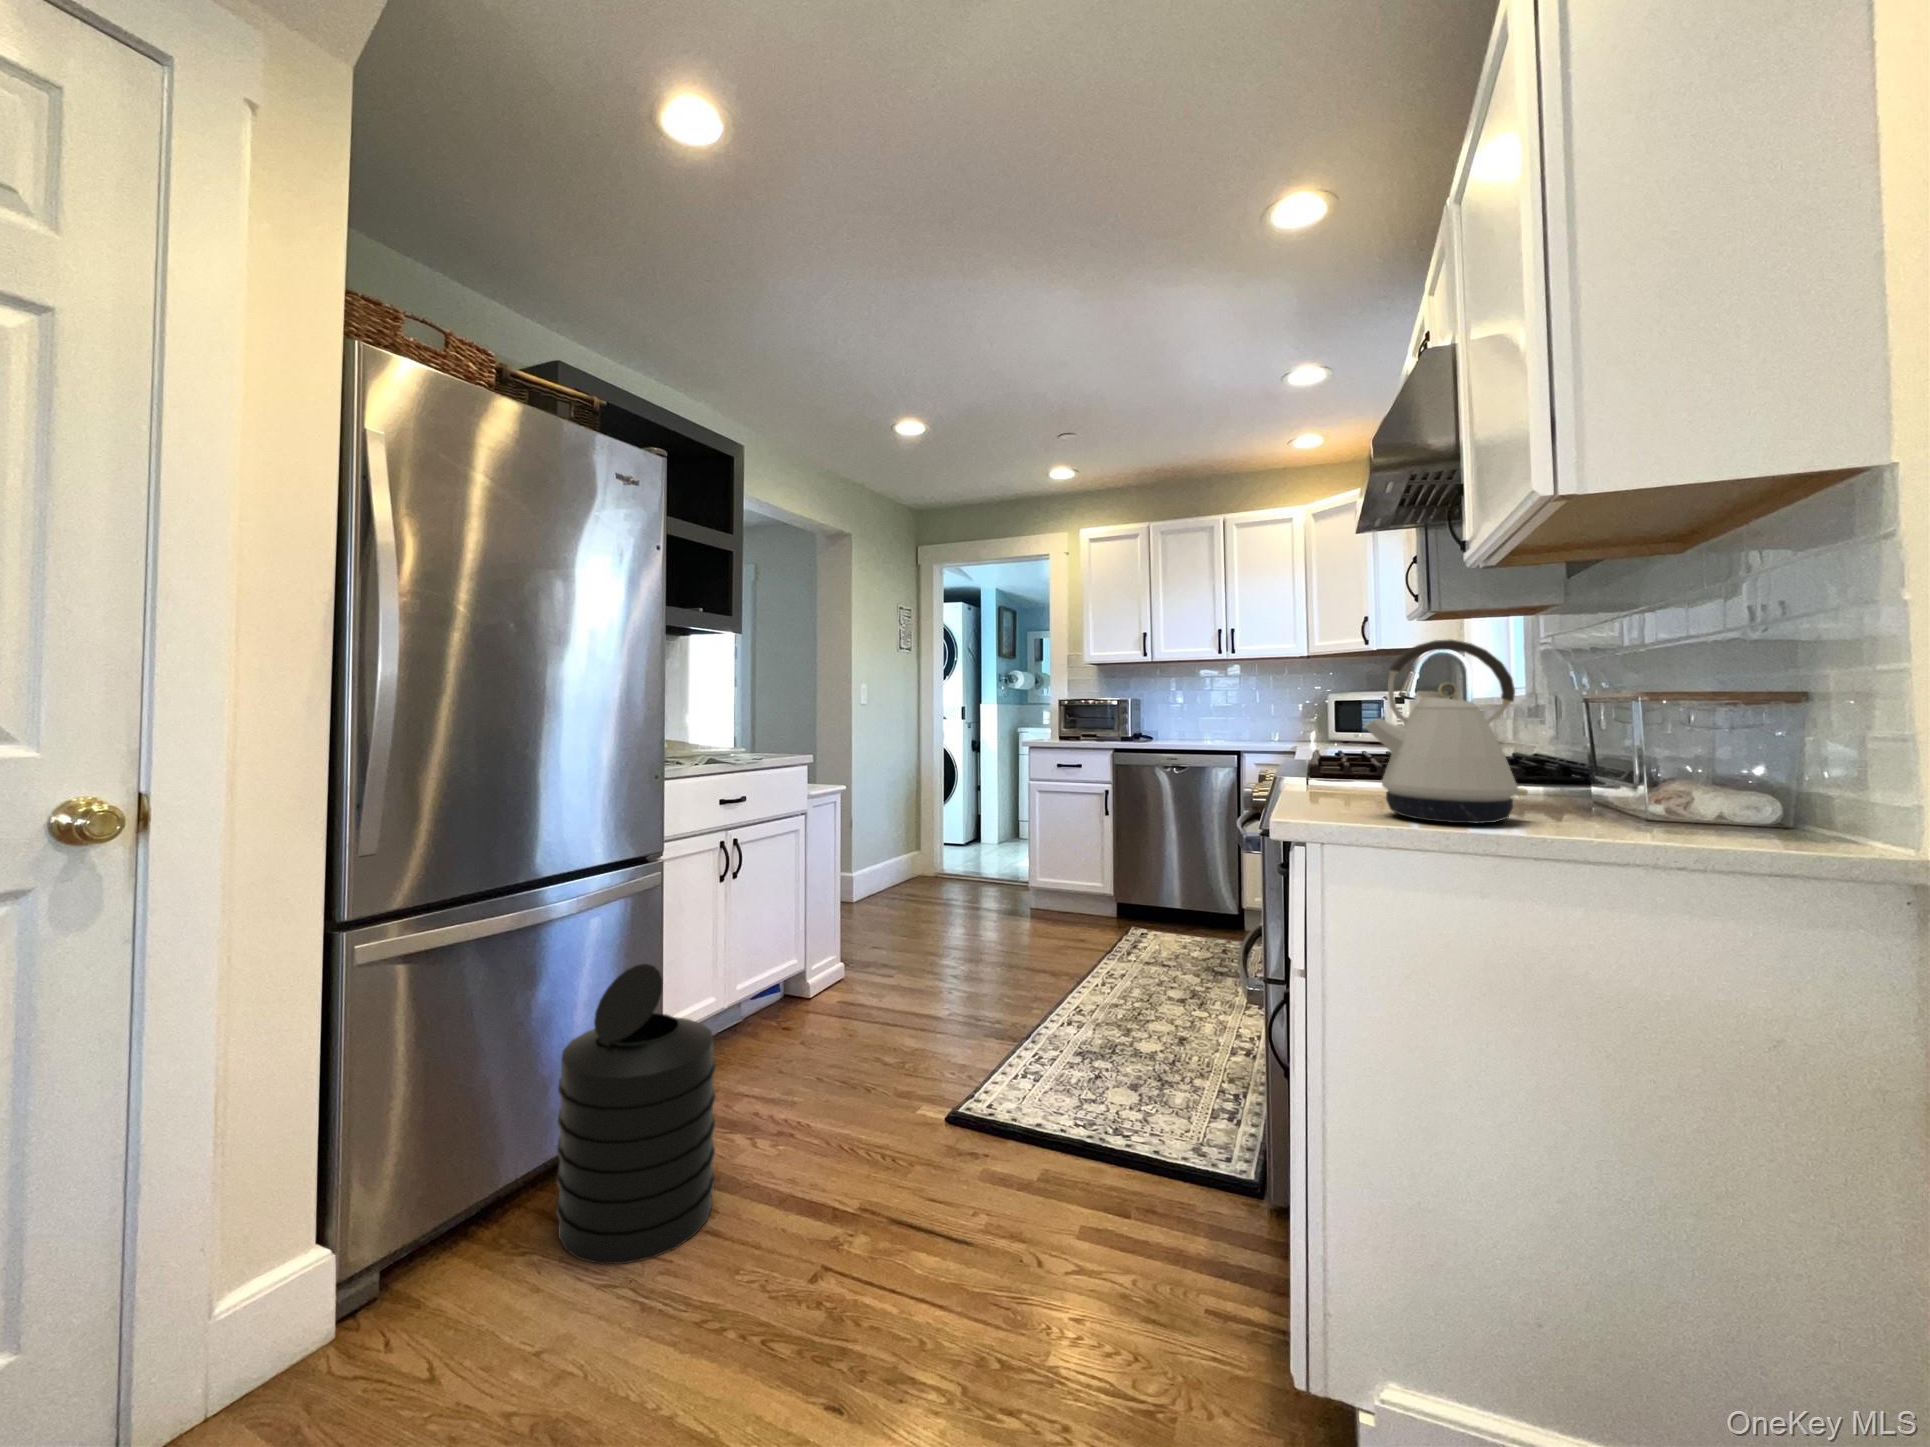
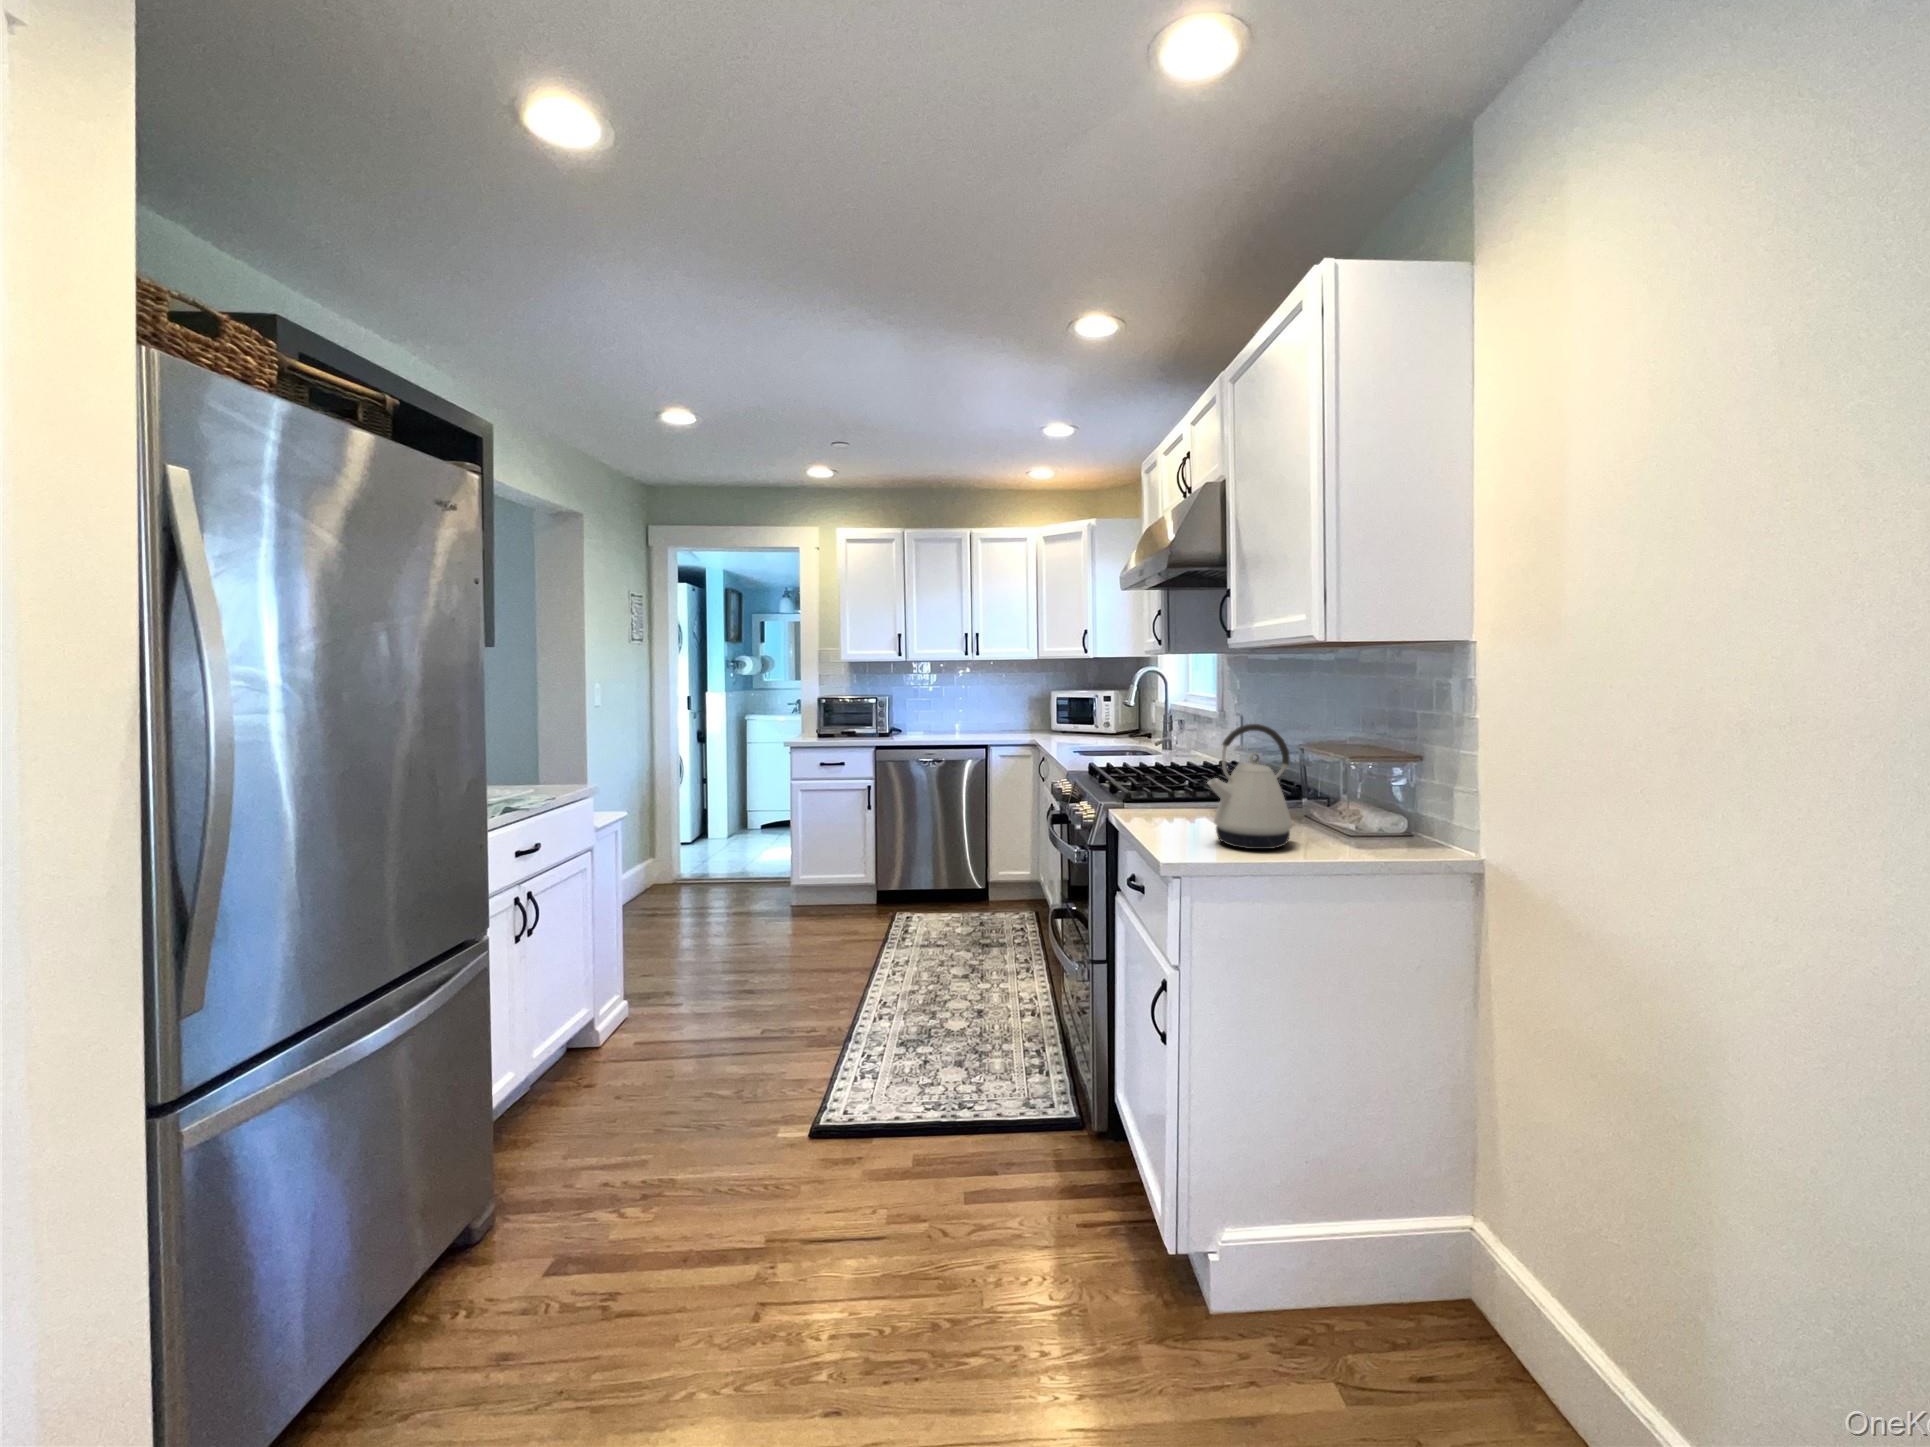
trash can: present [556,964,716,1264] -> none [423,1060,616,1401]

